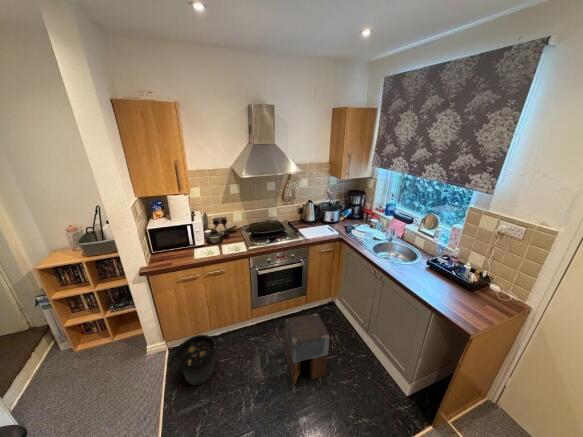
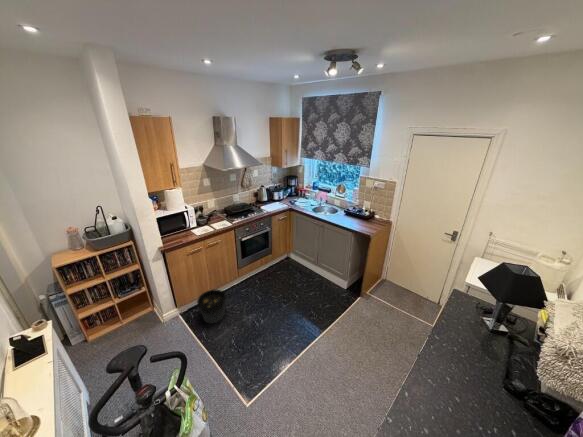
stool: present [285,313,330,384] -> none [269,256,300,303]

